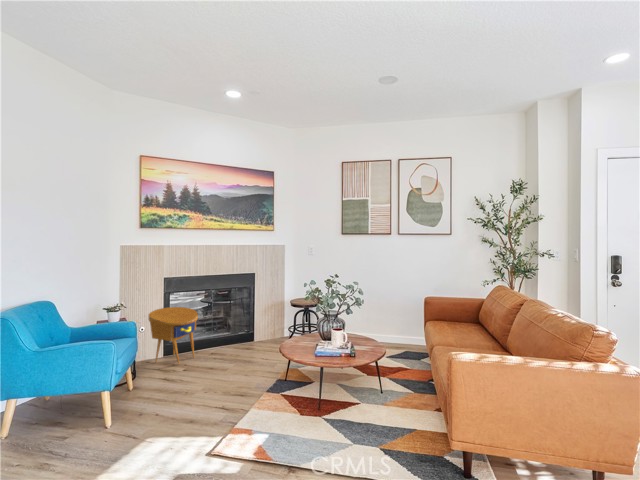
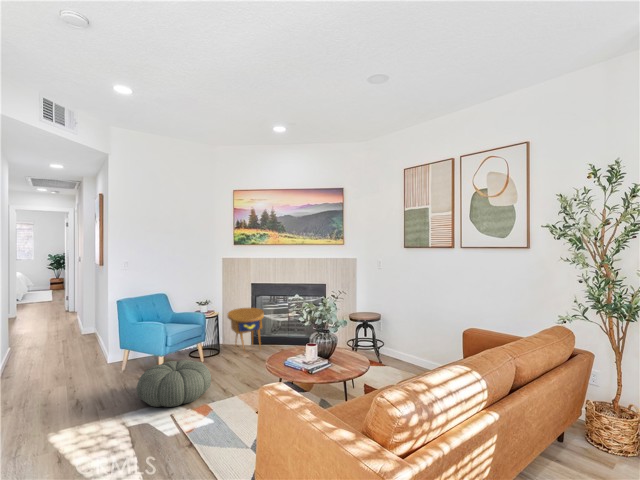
pouf: none [131,379,236,454] -> present [137,360,211,407]

